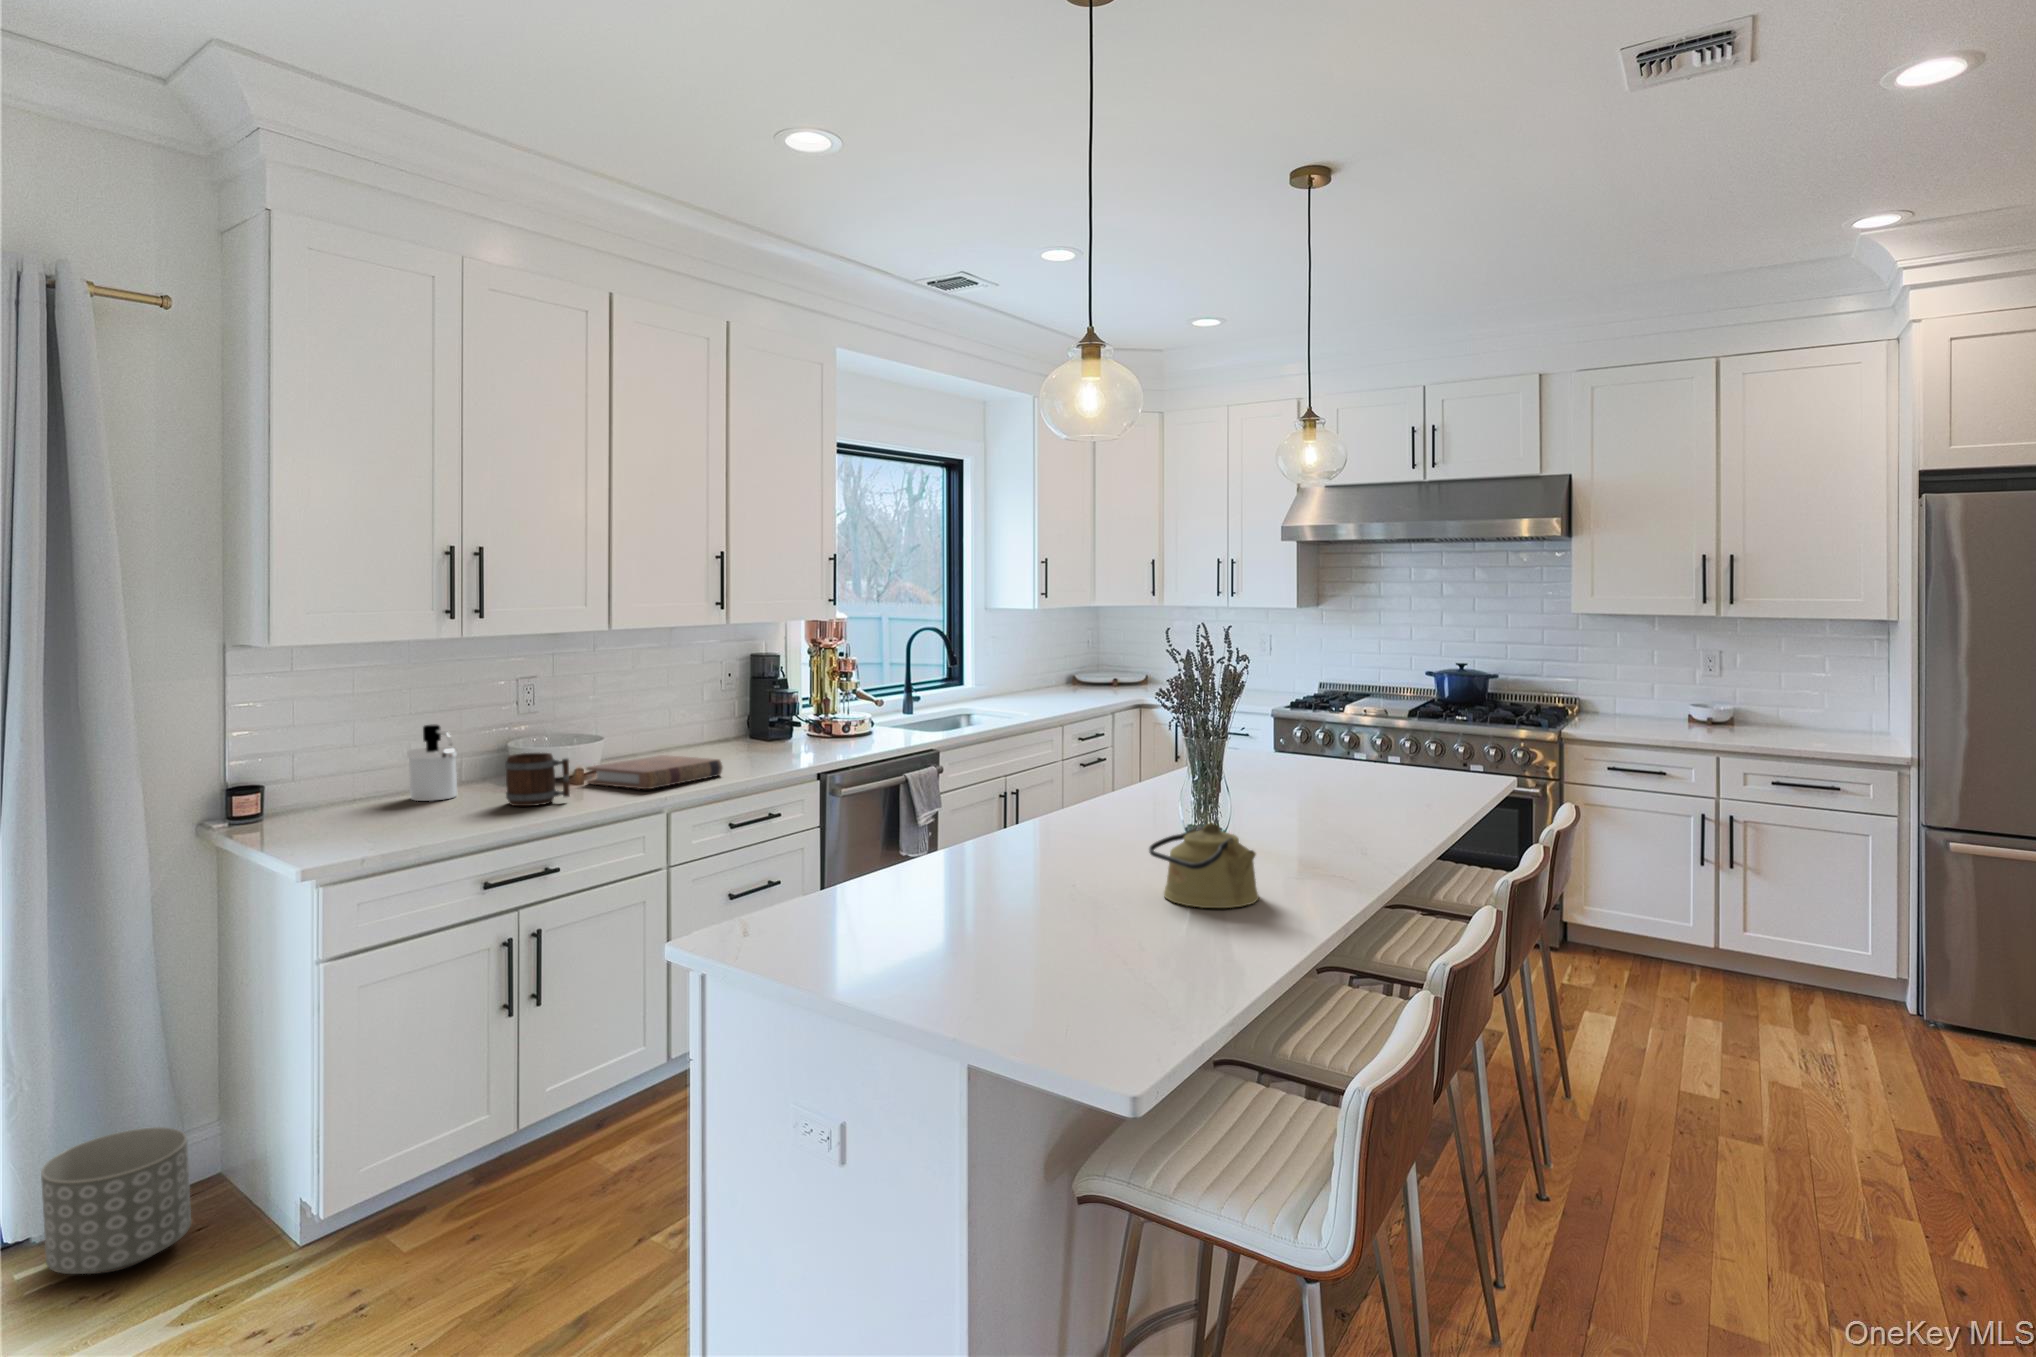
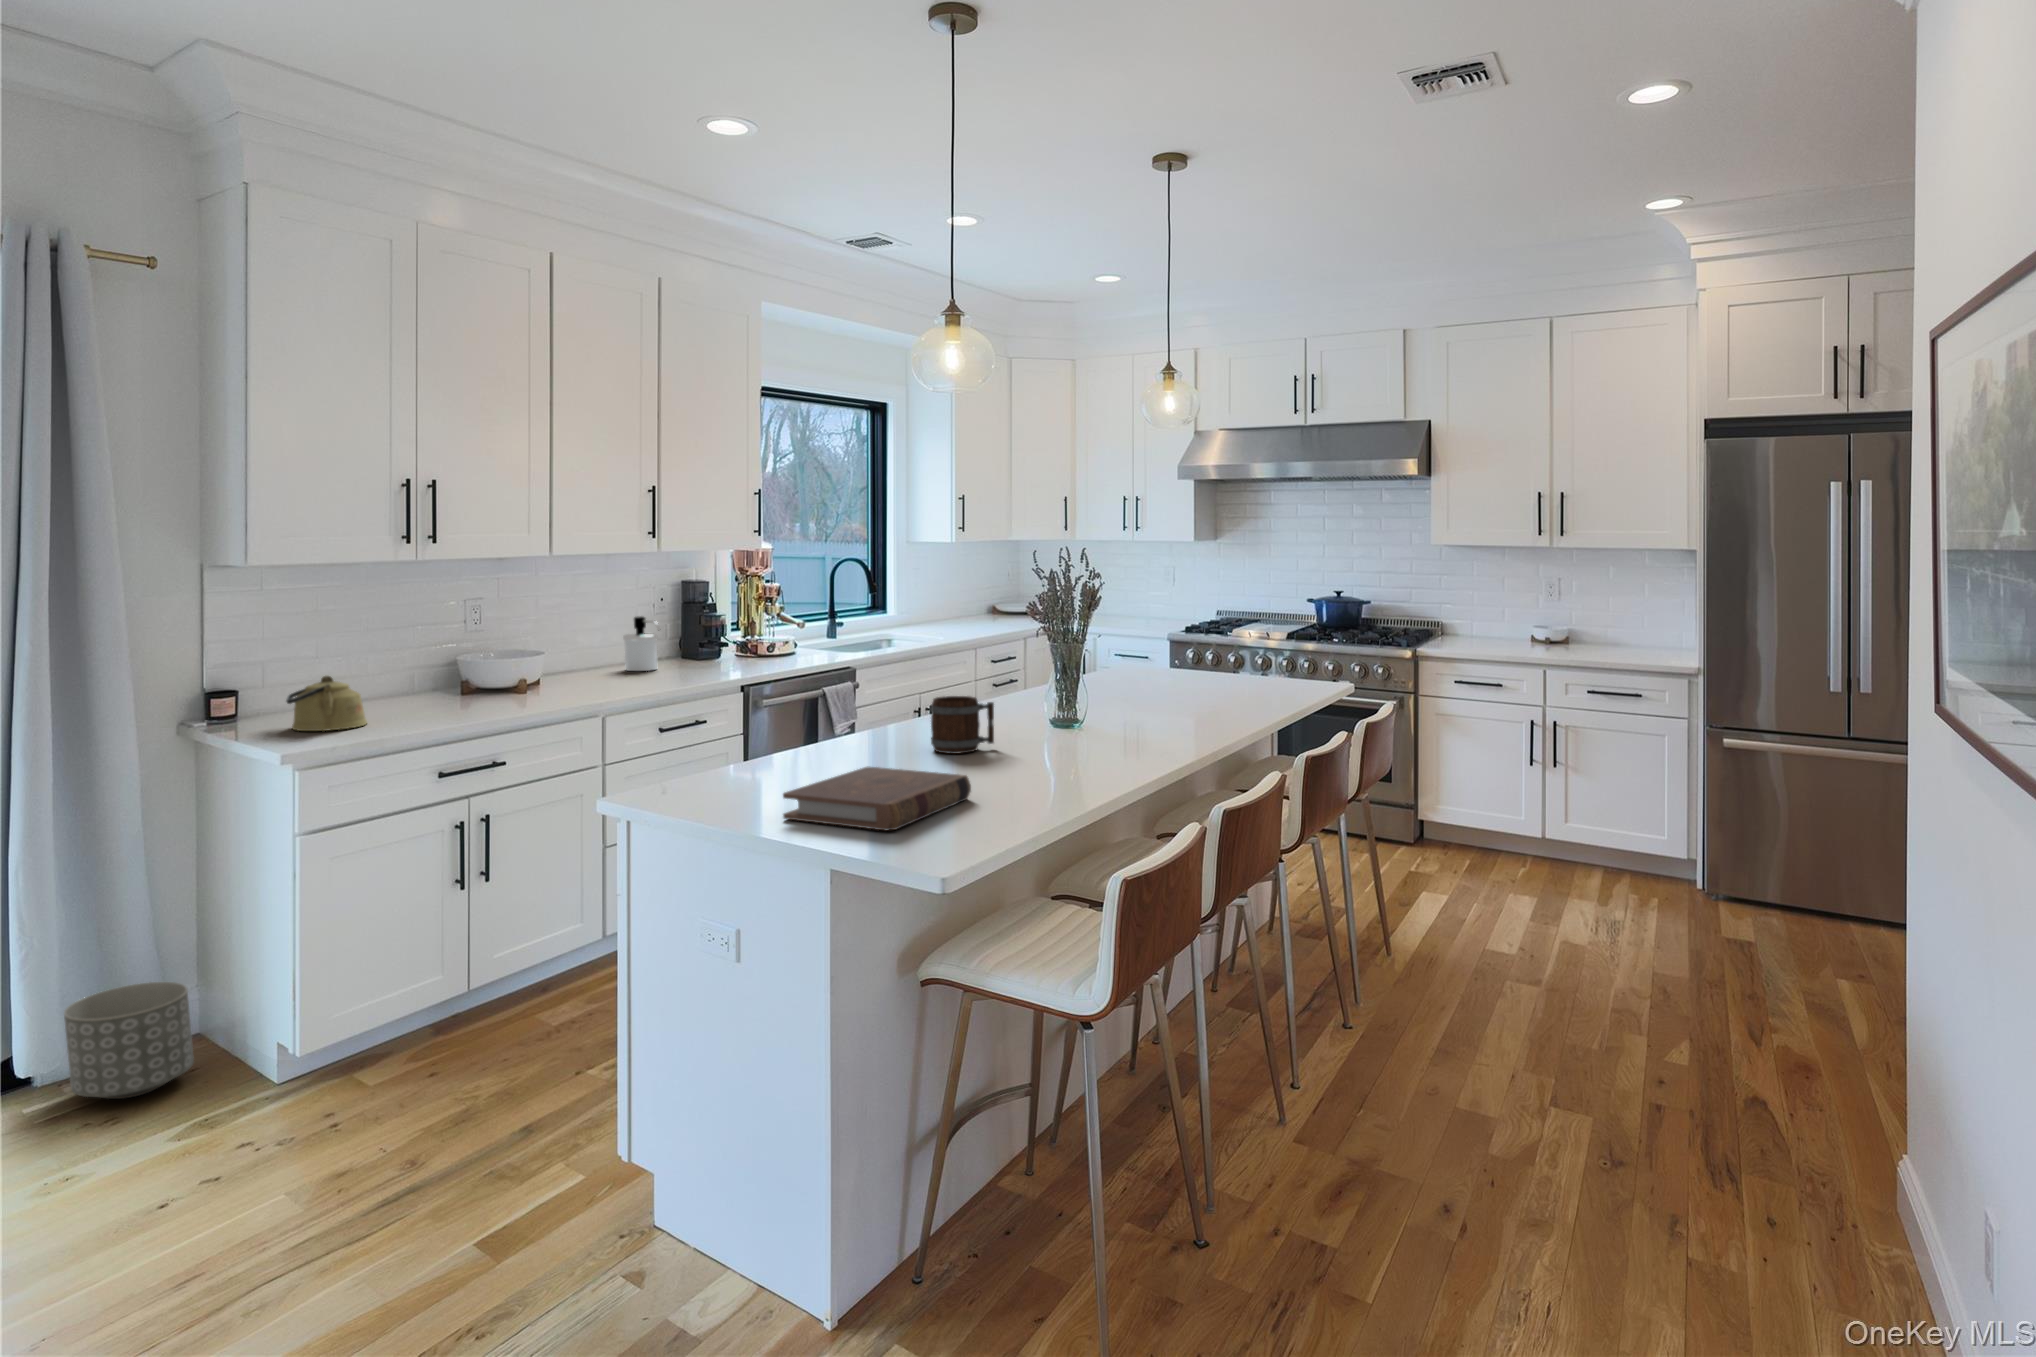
soap dispenser: present [407,725,458,801] -> present [623,616,660,671]
mug: present [505,753,570,806] -> present [931,696,994,754]
book: present [587,755,722,789] -> present [783,767,971,830]
kettle: present [1149,823,1259,908] -> present [286,676,367,731]

